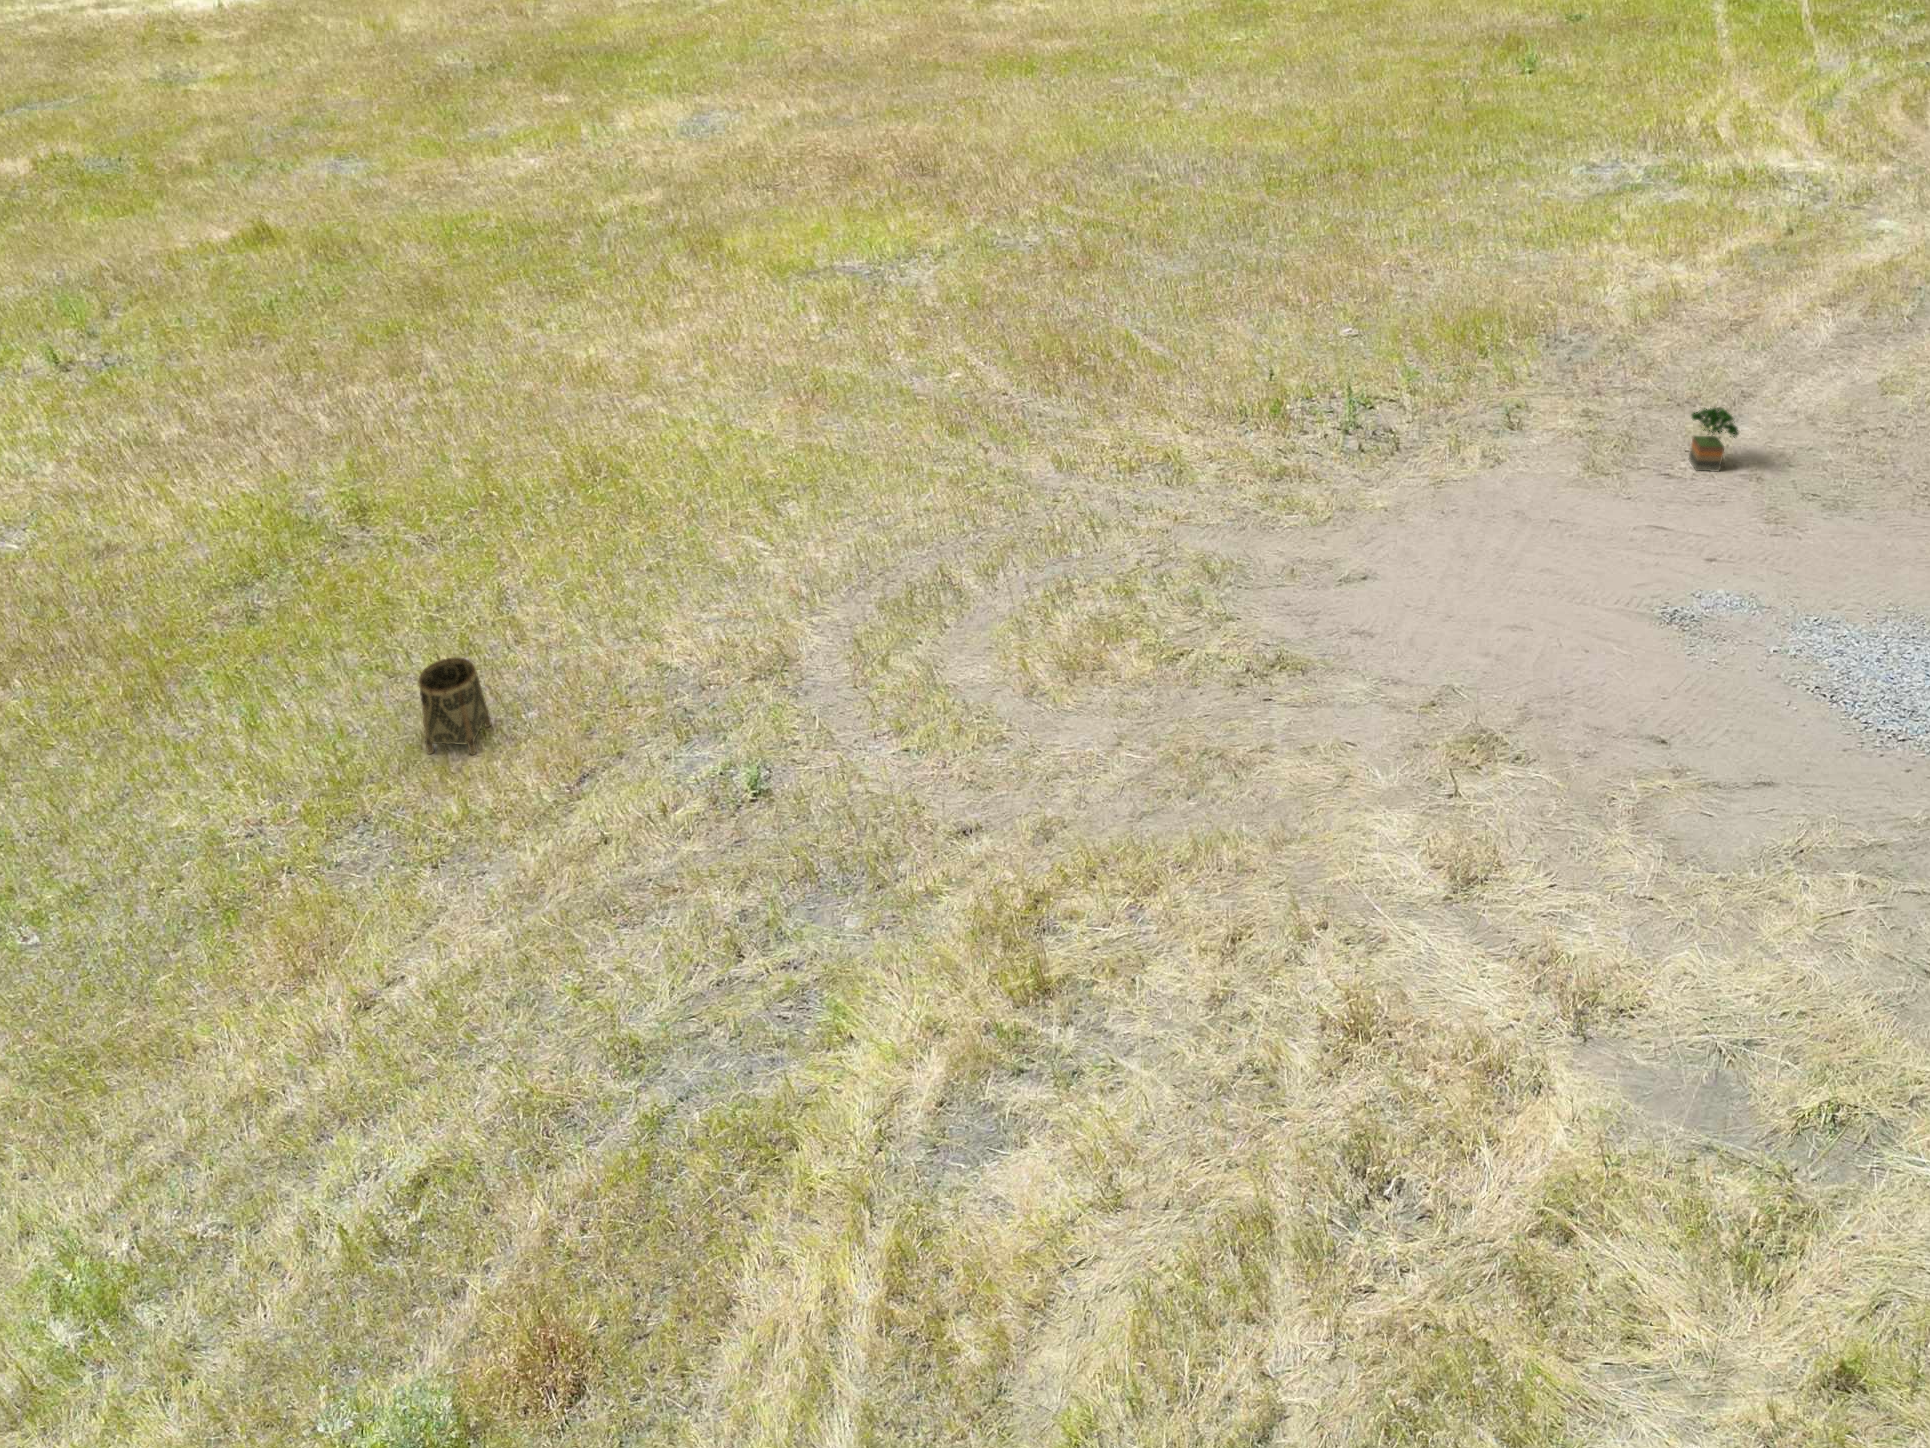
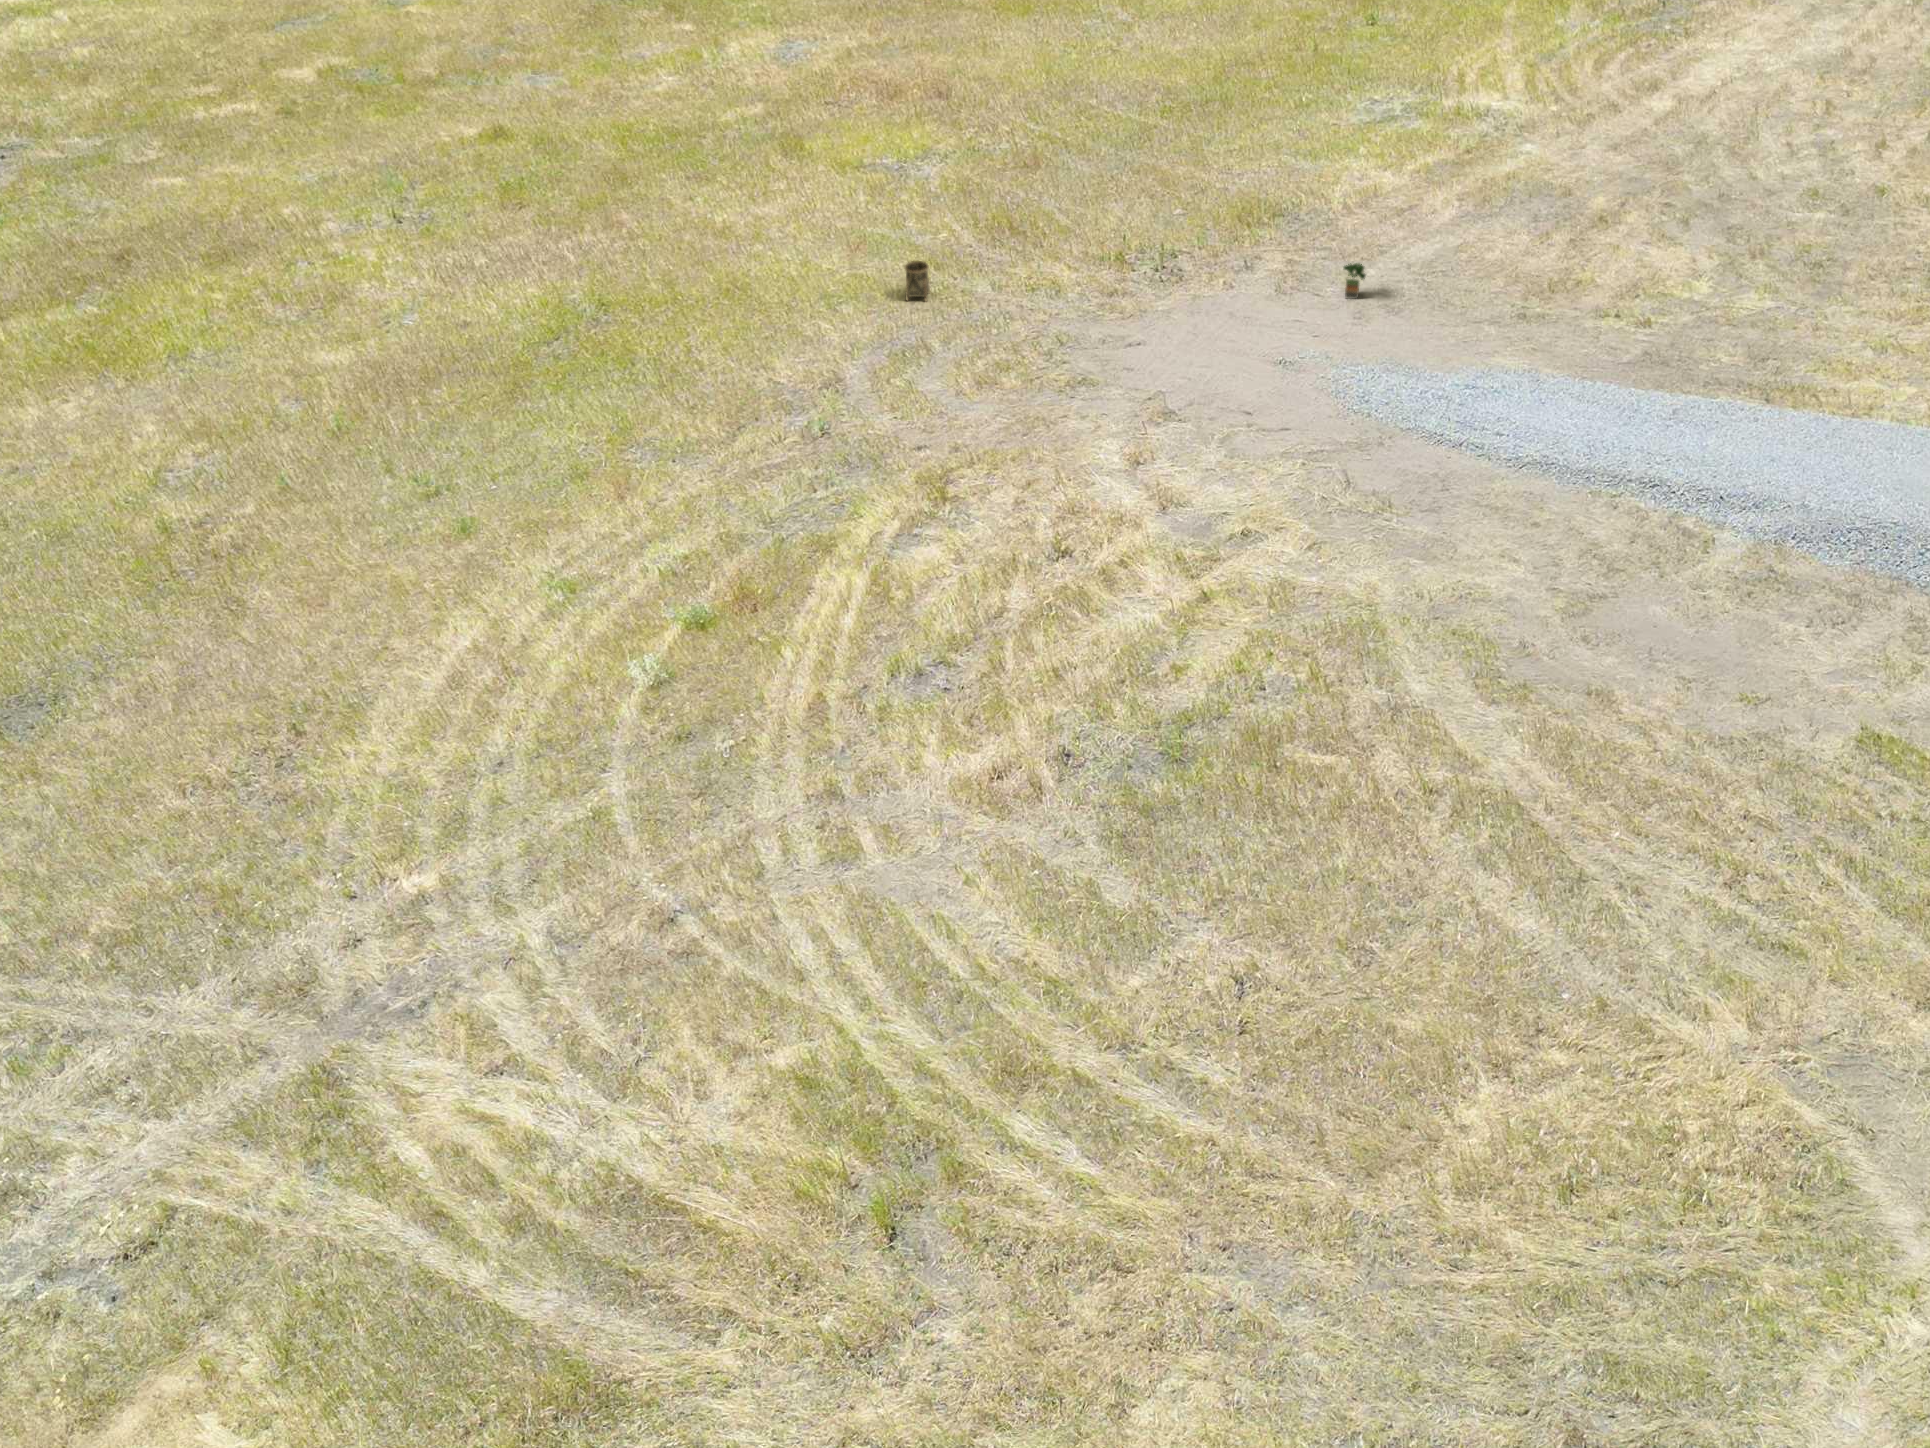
basket: present [418,658,491,755] -> present [905,261,930,301]

